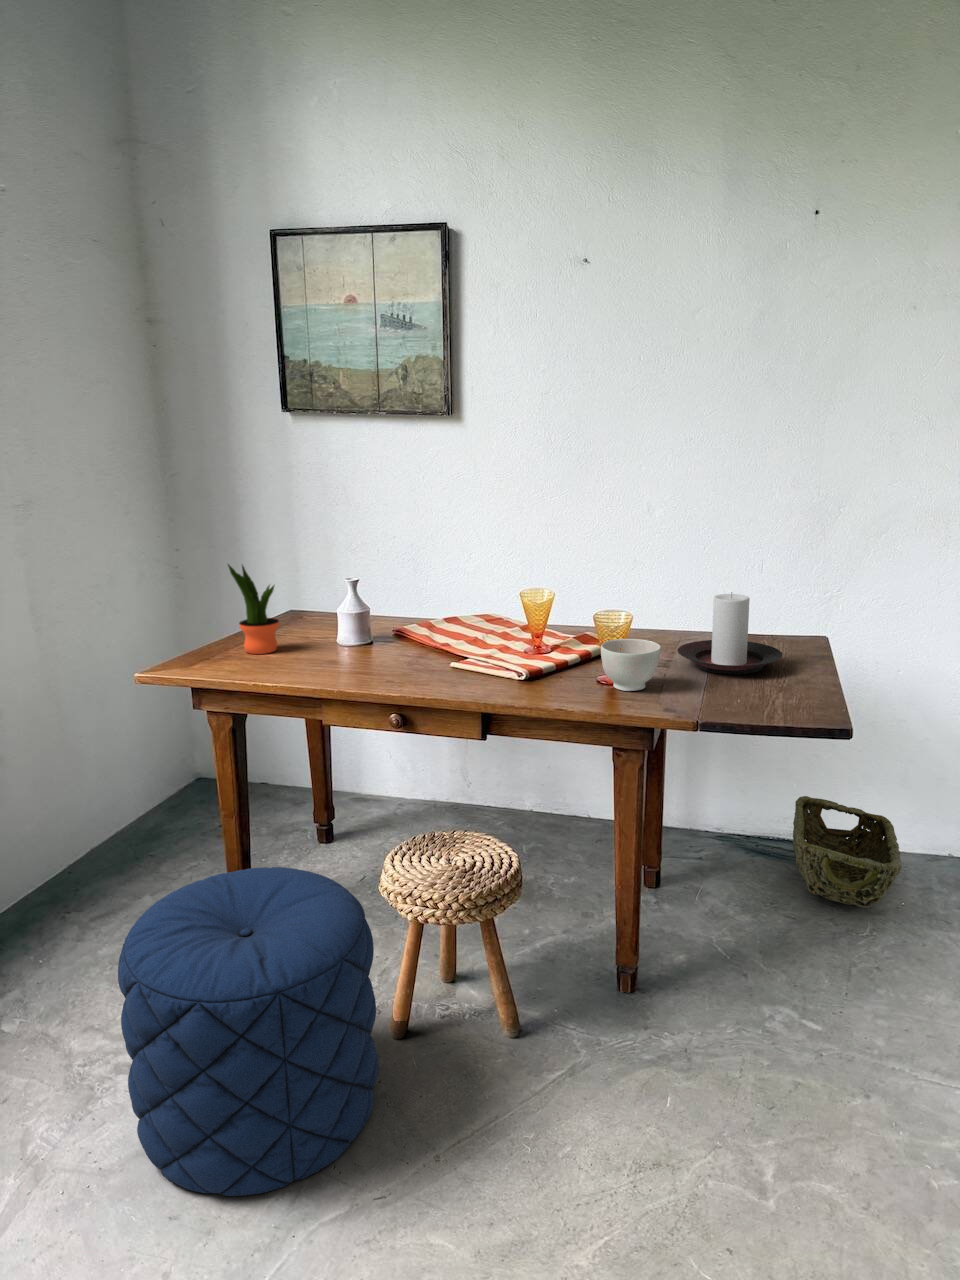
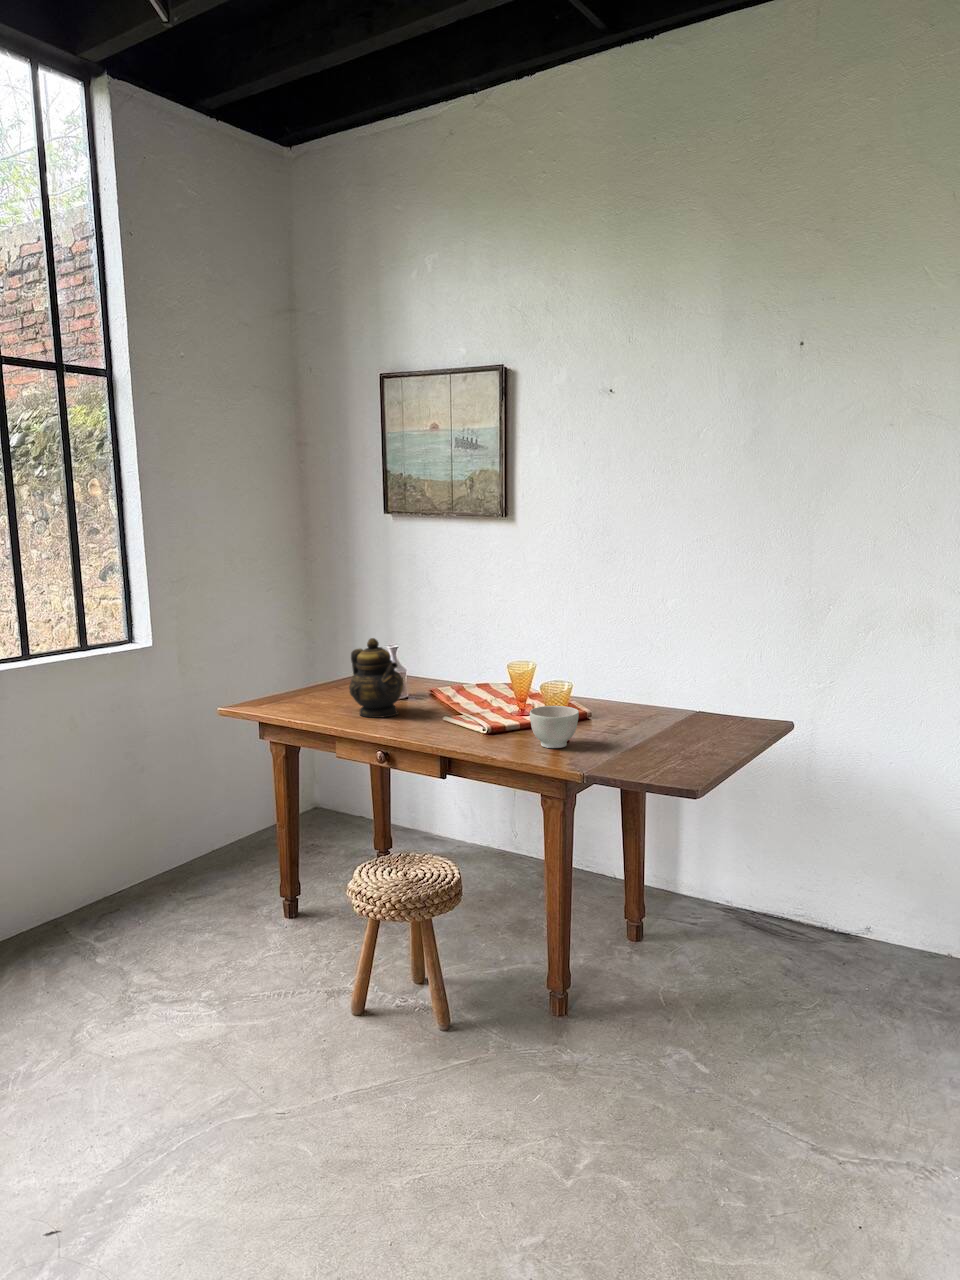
potted plant: present [228,564,279,654] -> none [284,630,326,702]
teapot: none [325,567,405,669] -> present [349,638,404,718]
candle holder: present [677,593,782,674] -> none [616,673,704,743]
woven basket: present [793,796,901,908] -> none [753,871,870,976]
pouf: present [118,867,378,1196] -> none [131,859,324,1096]

